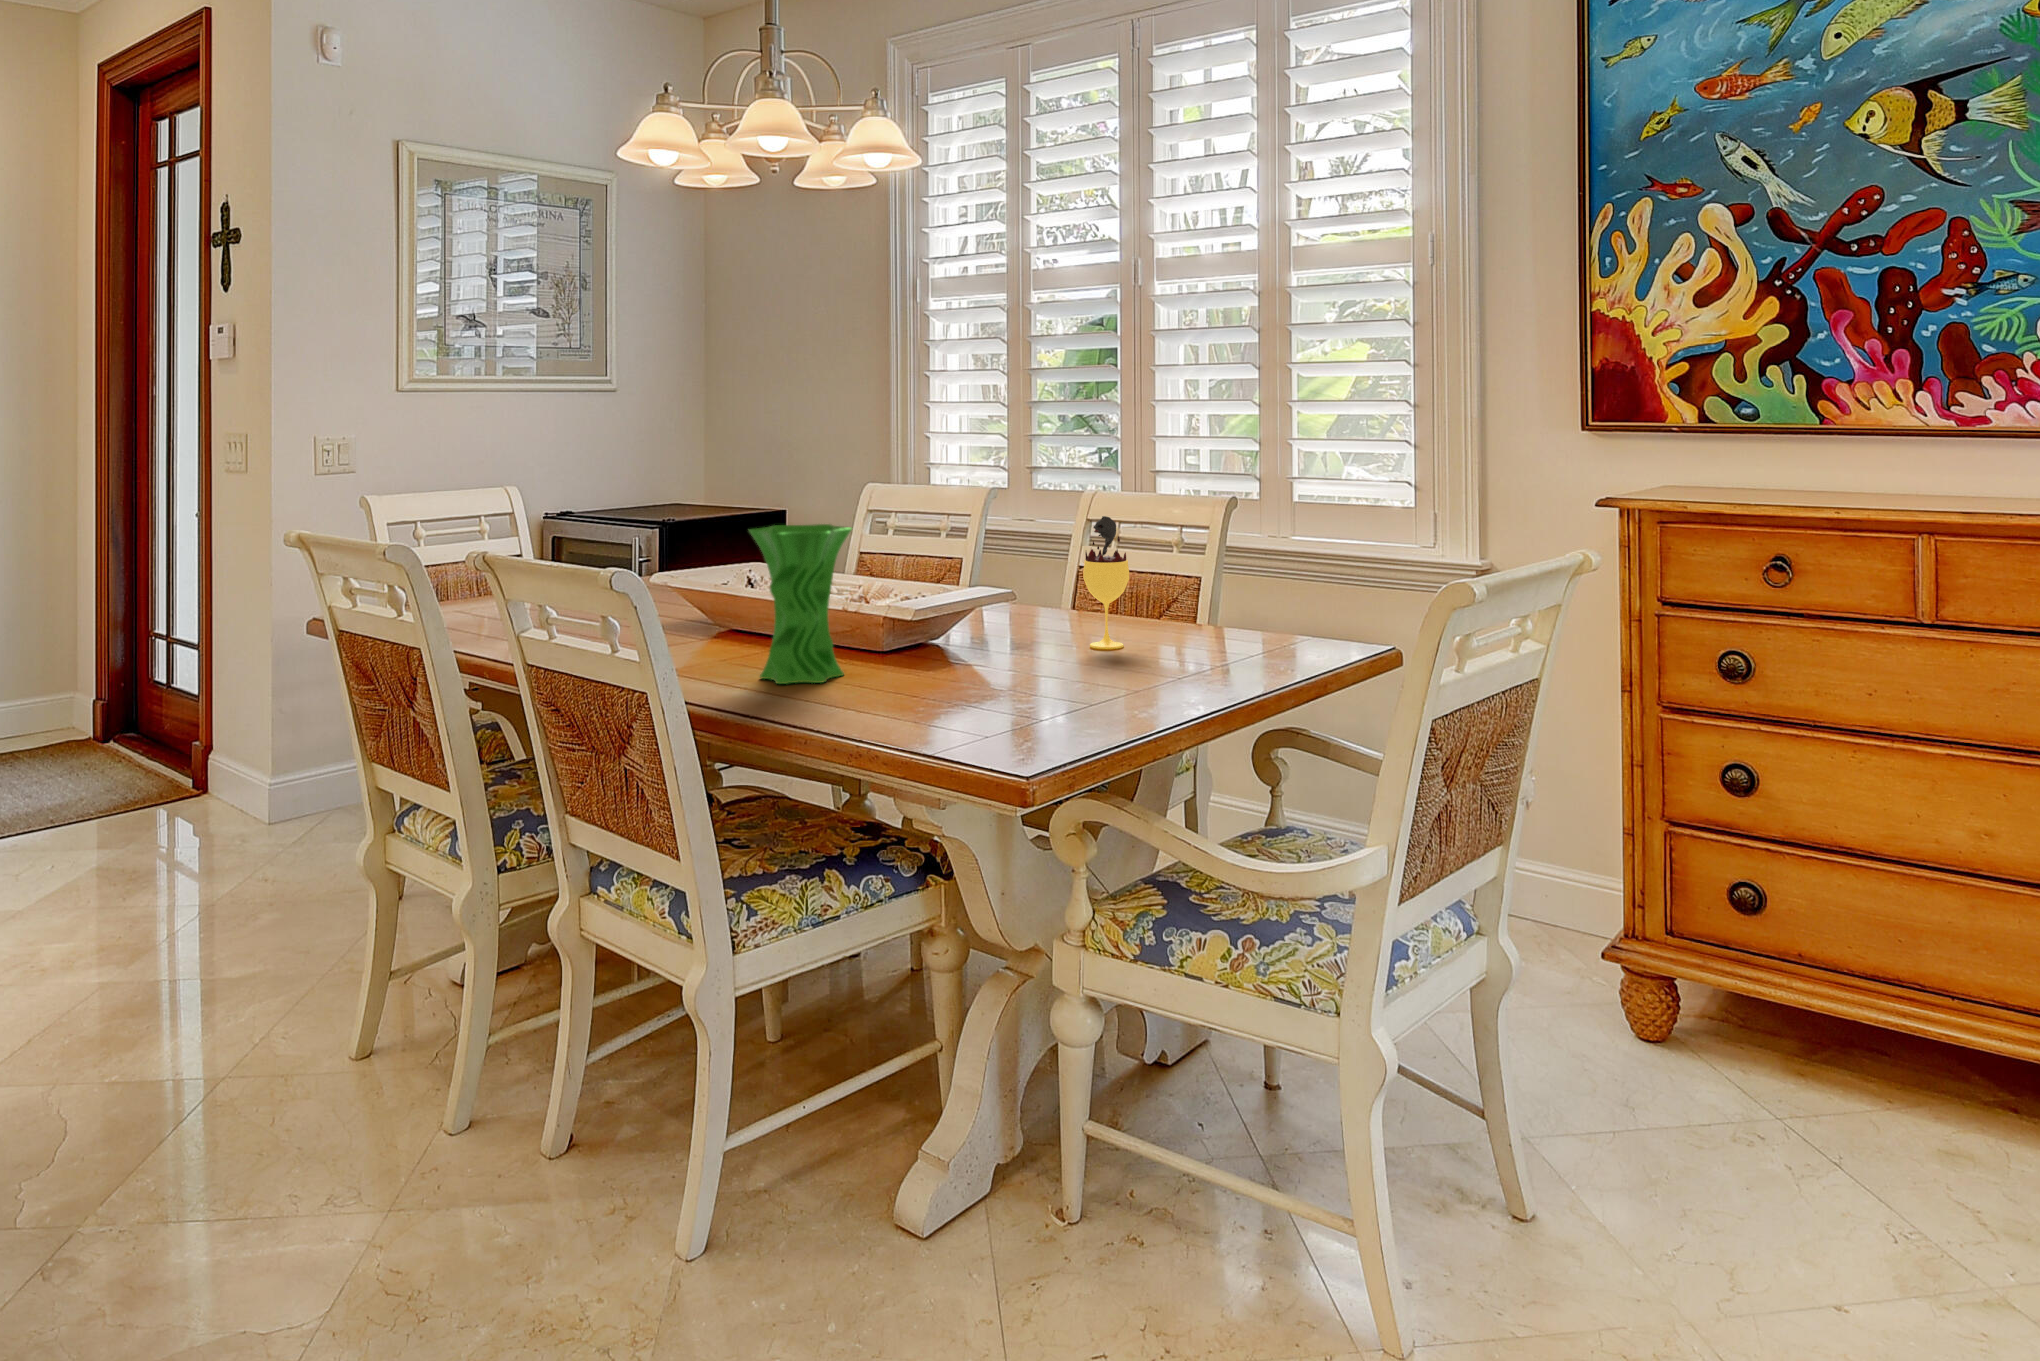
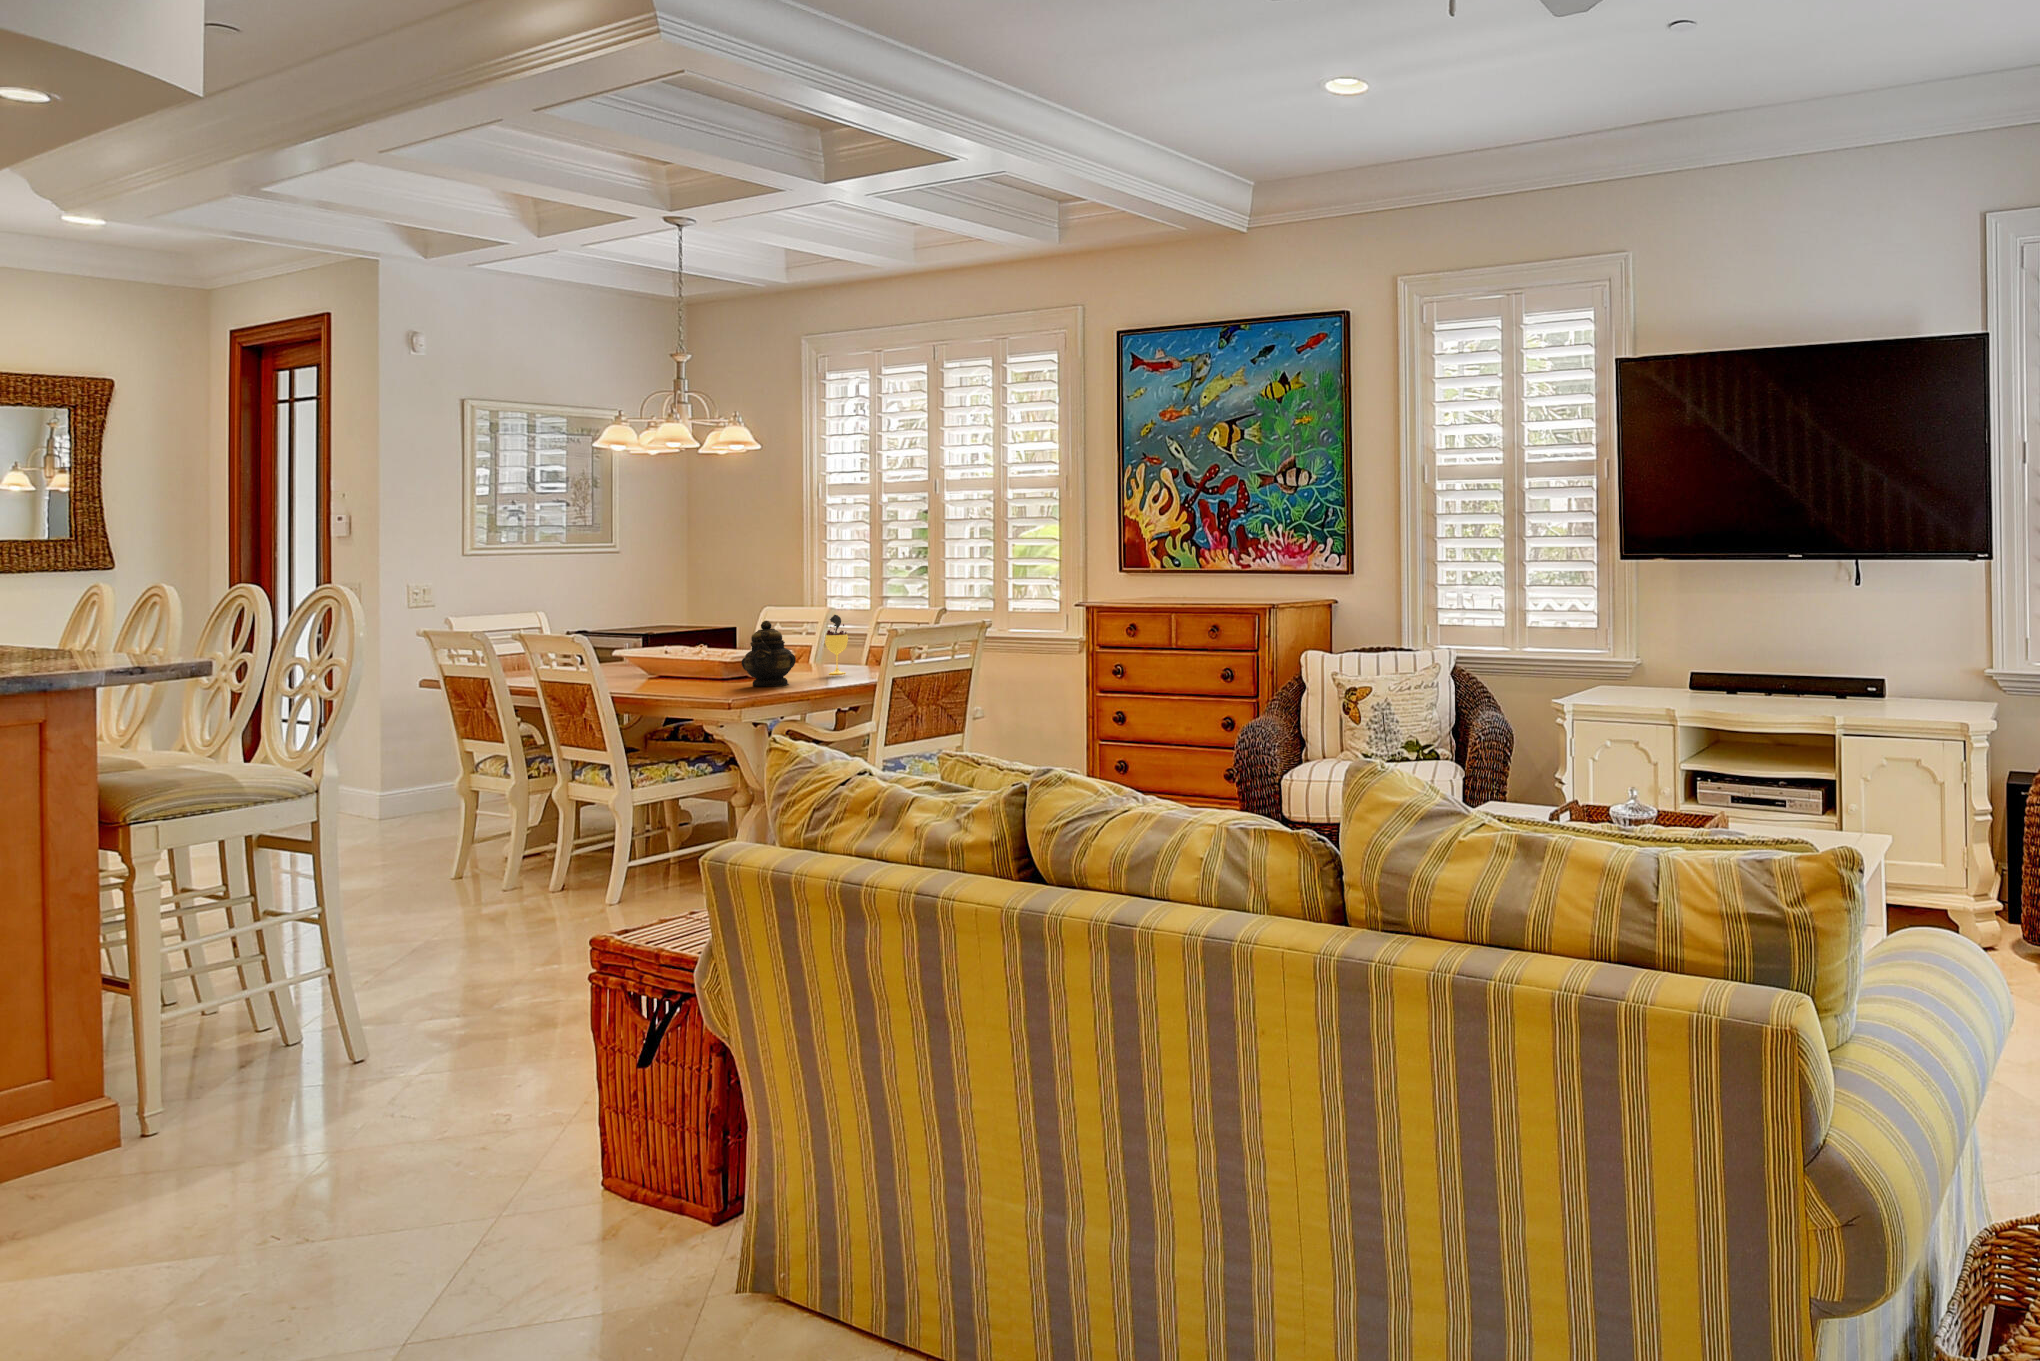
vase: present [749,524,852,684] -> none [651,619,703,687]
teapot: none [957,536,1074,698] -> present [741,621,796,687]

